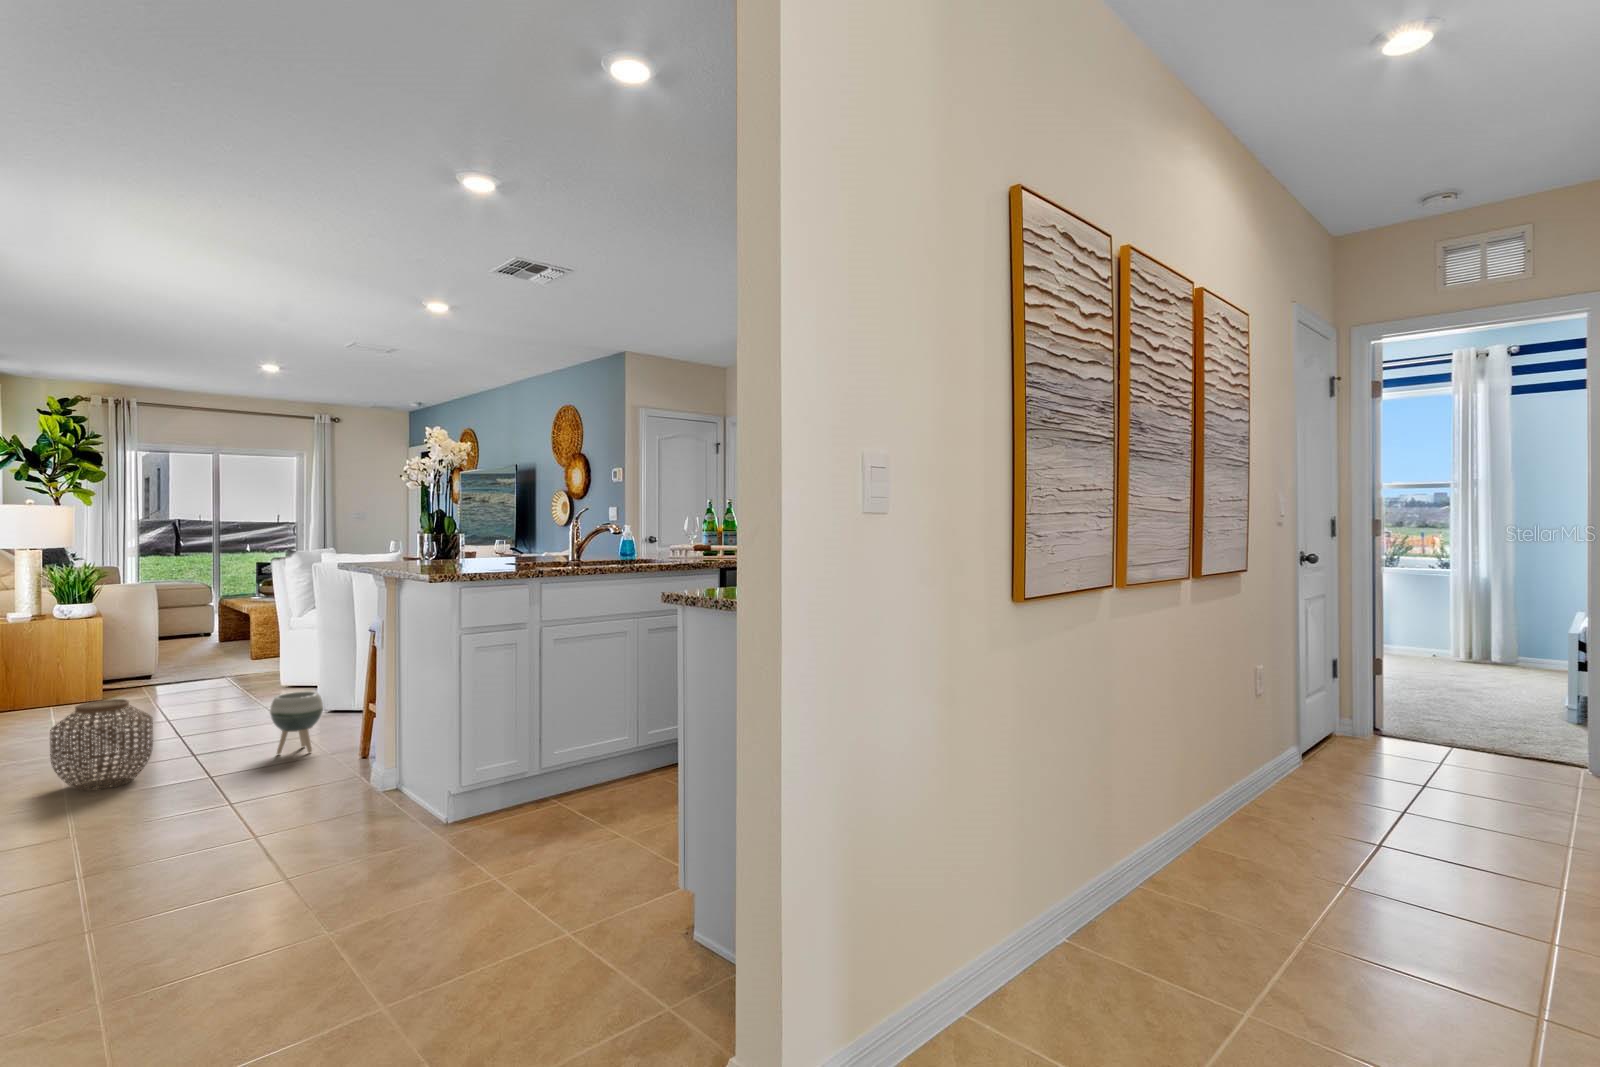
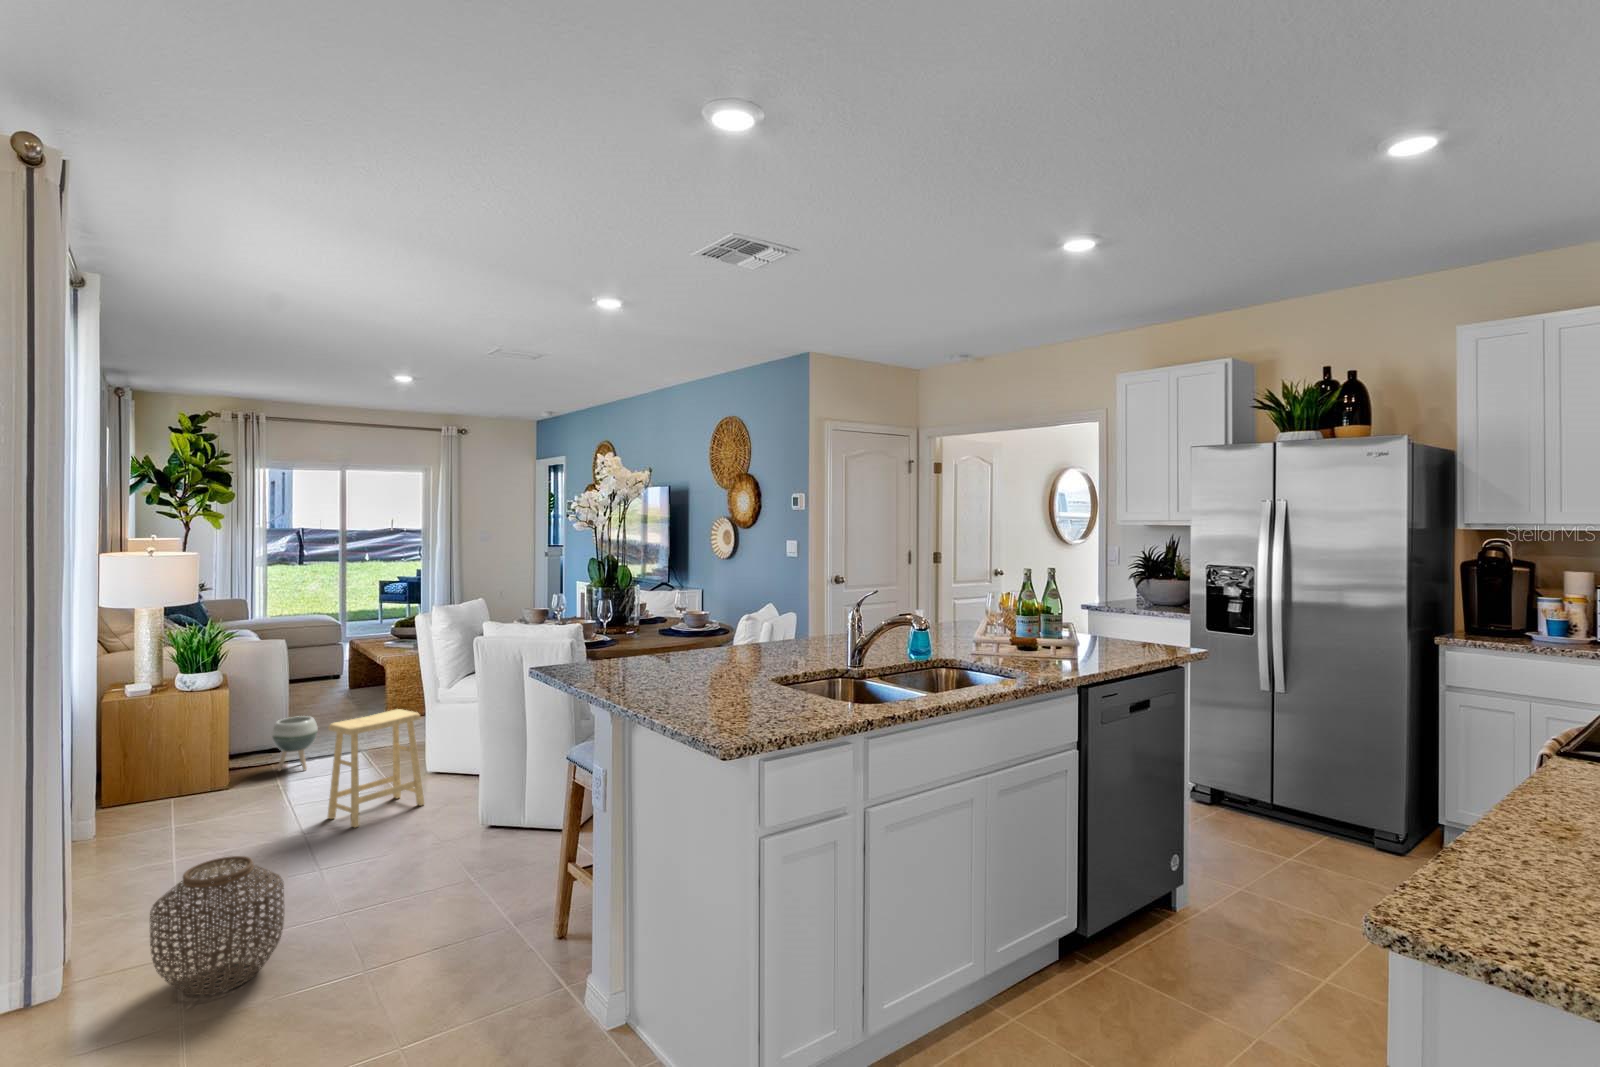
footstool: none [190,631,275,719] -> present [328,709,425,827]
planter: present [270,691,323,755] -> present [272,716,318,771]

